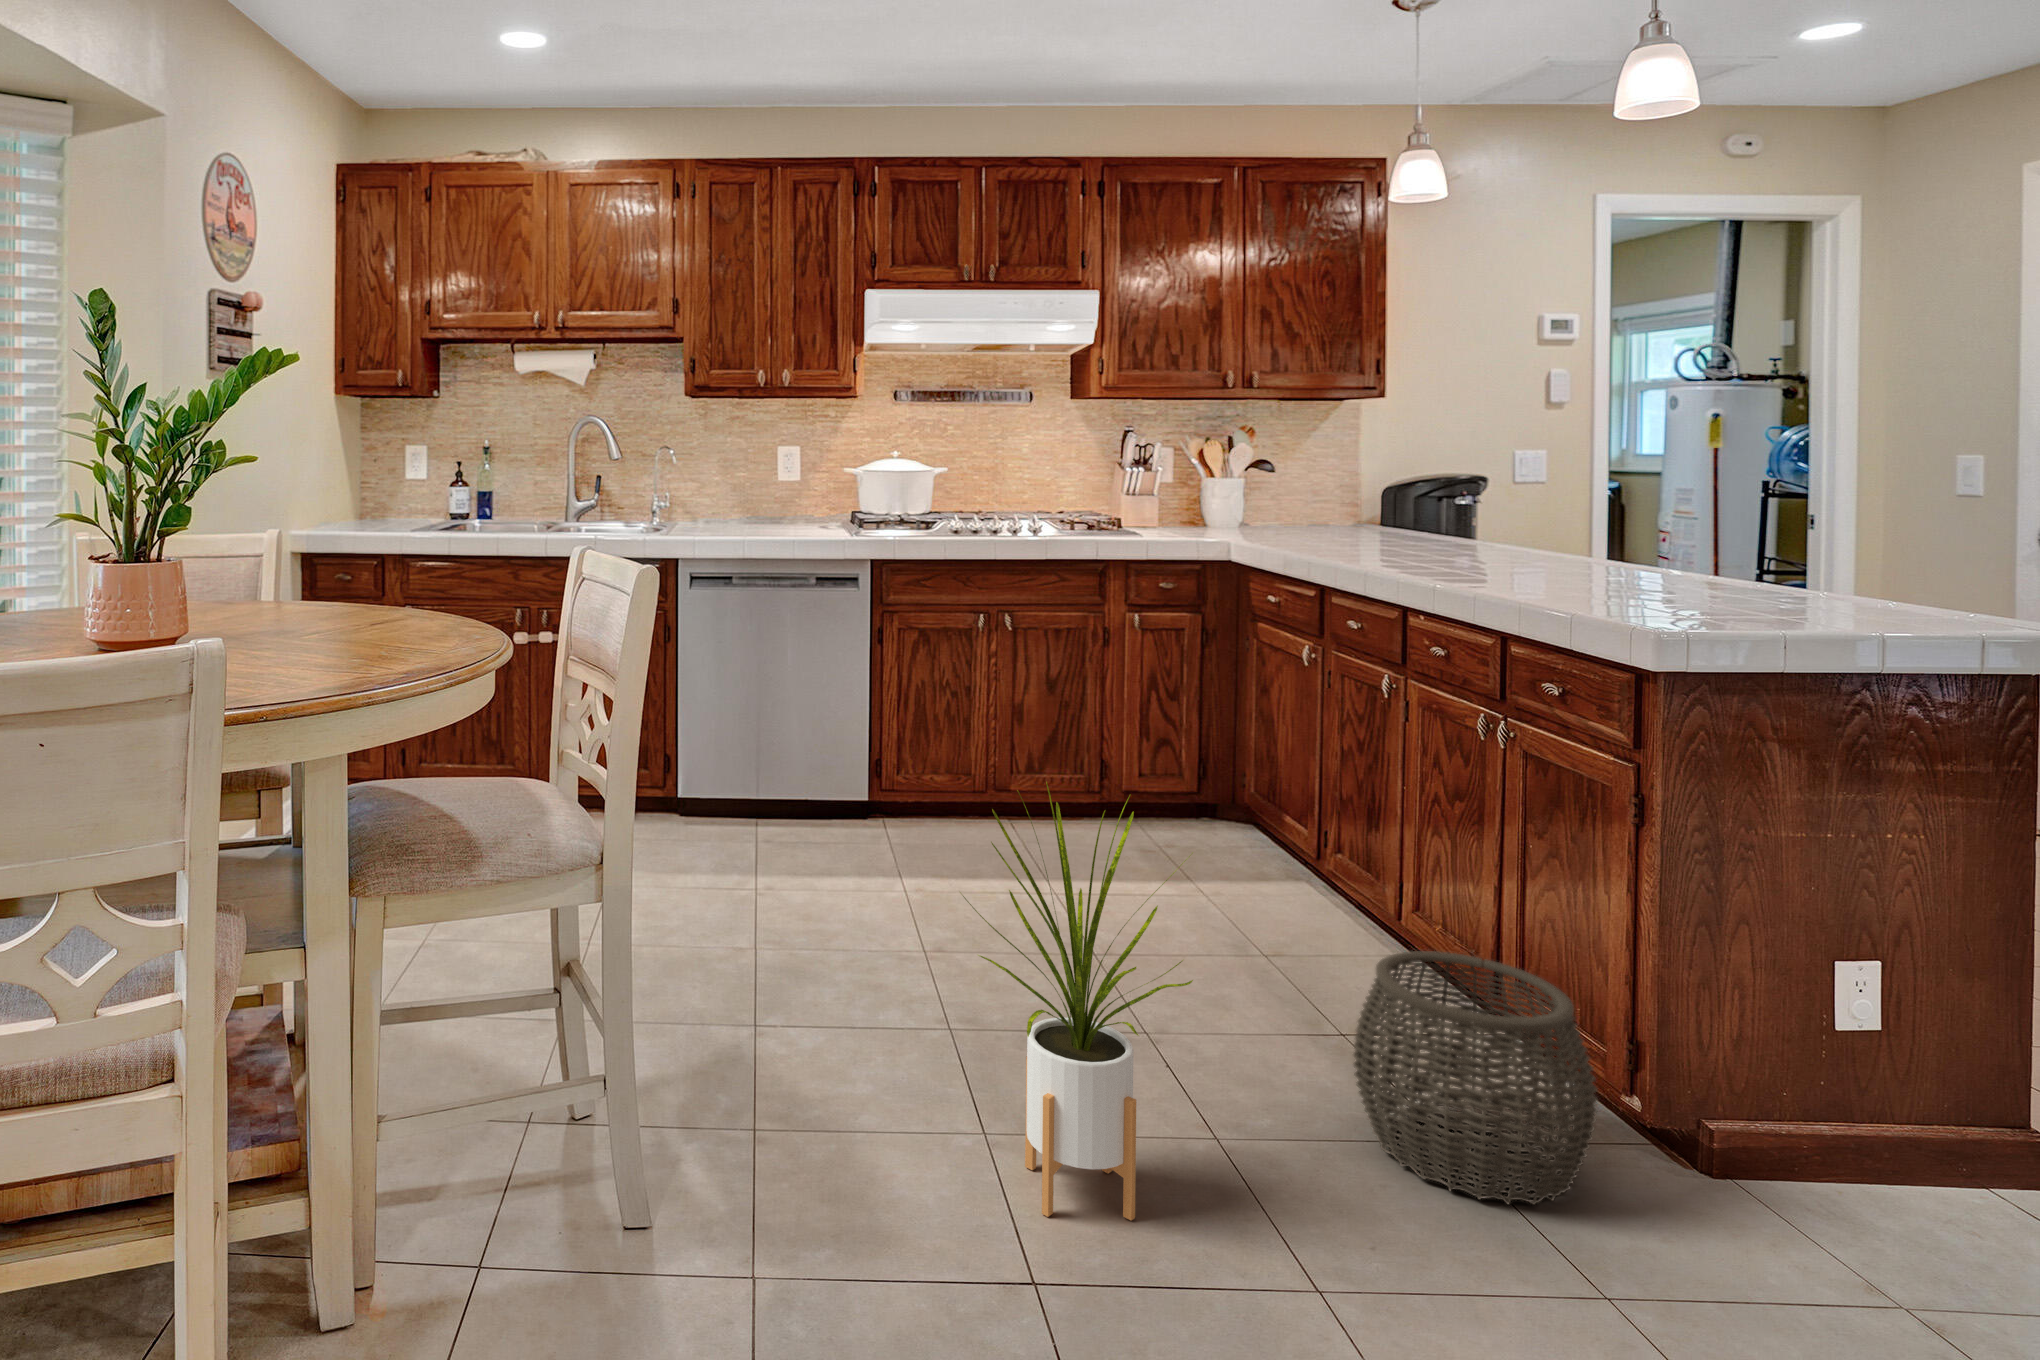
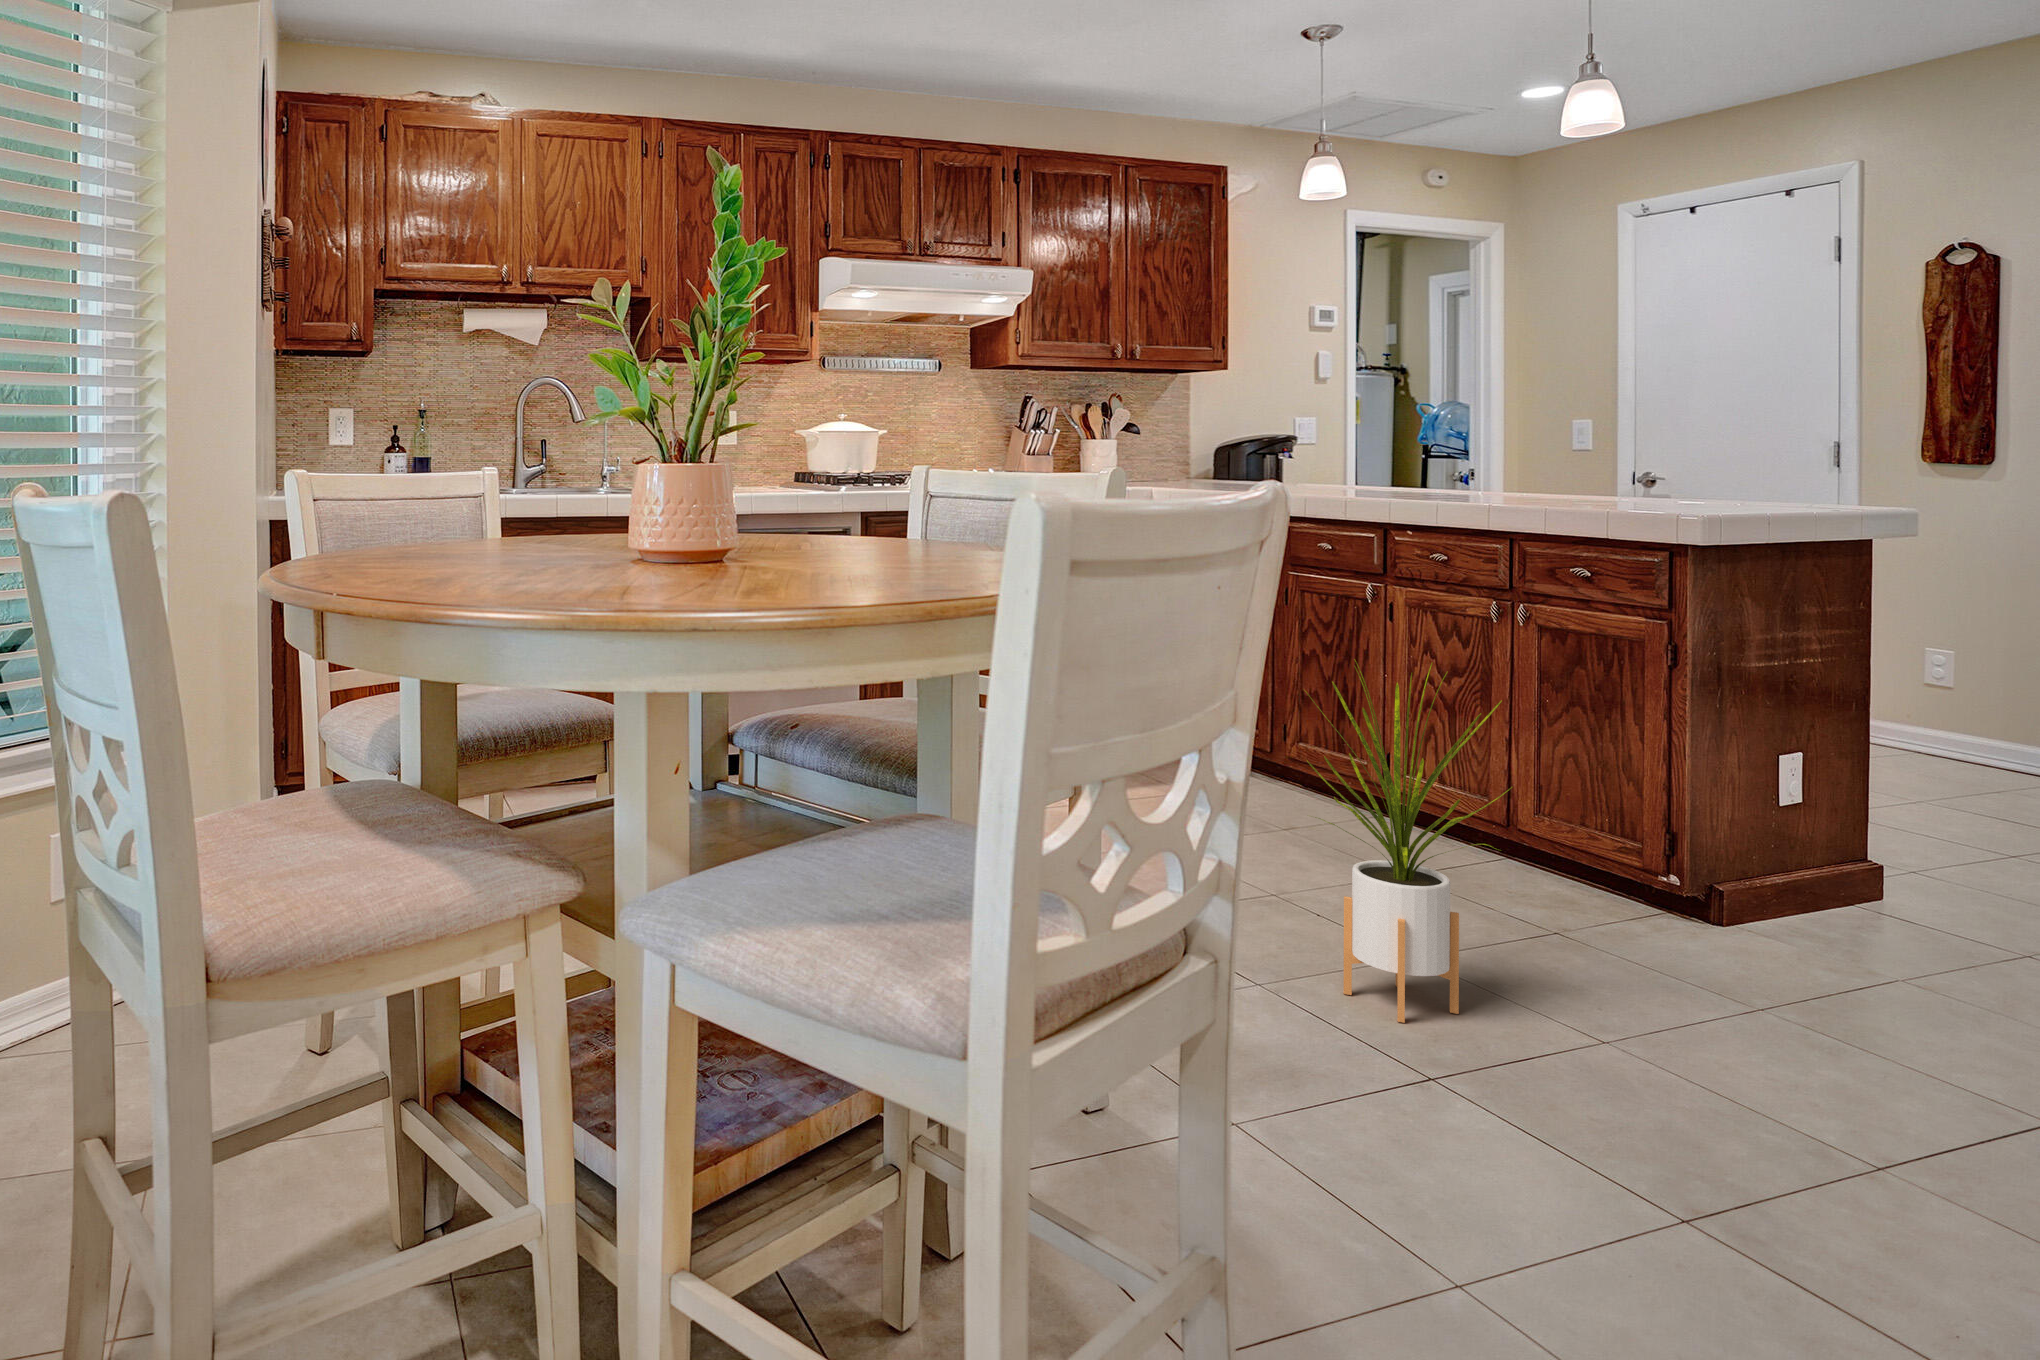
woven basket: present [1353,951,1598,1205] -> none [1501,783,1699,959]

